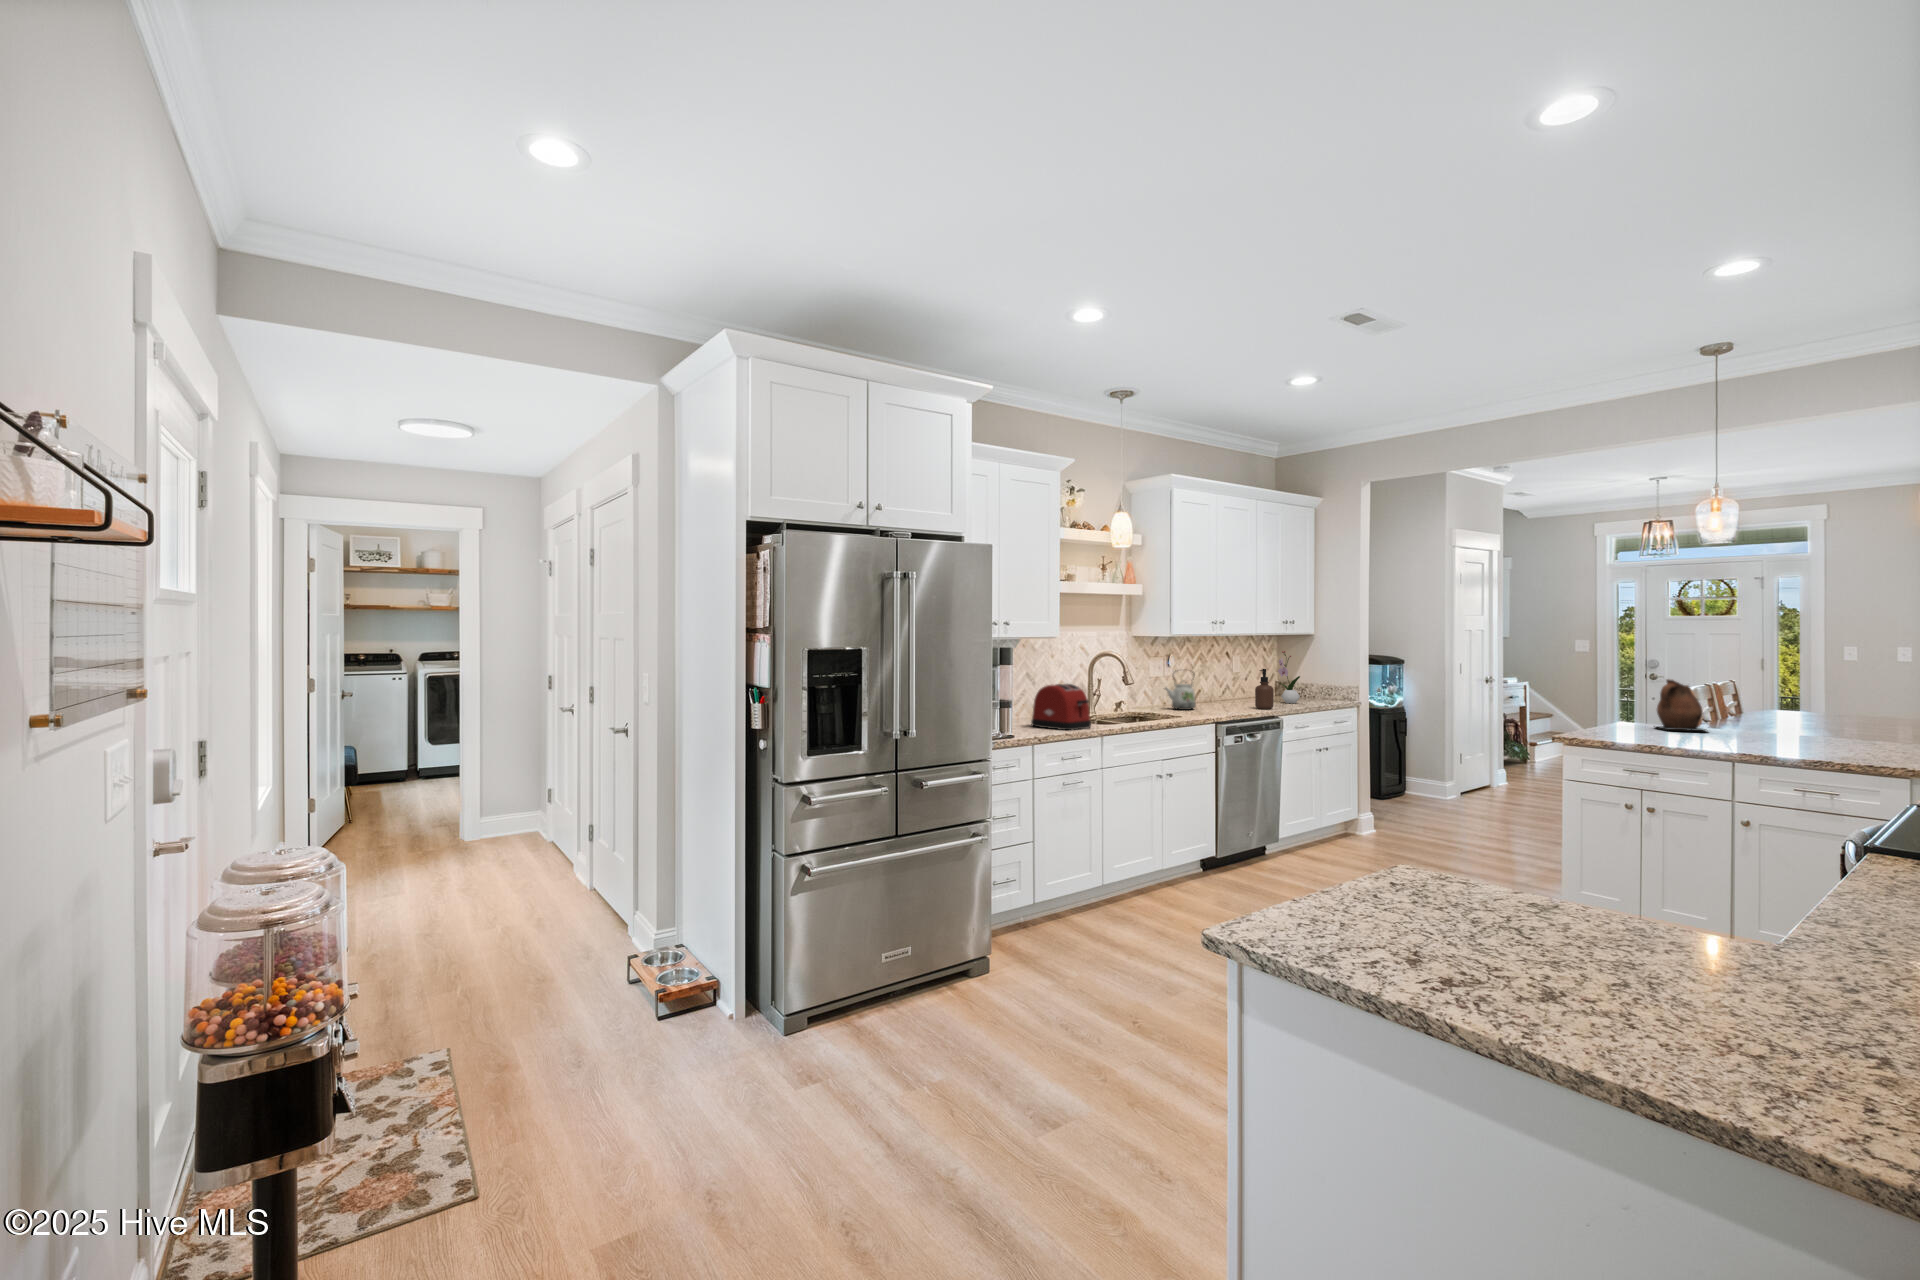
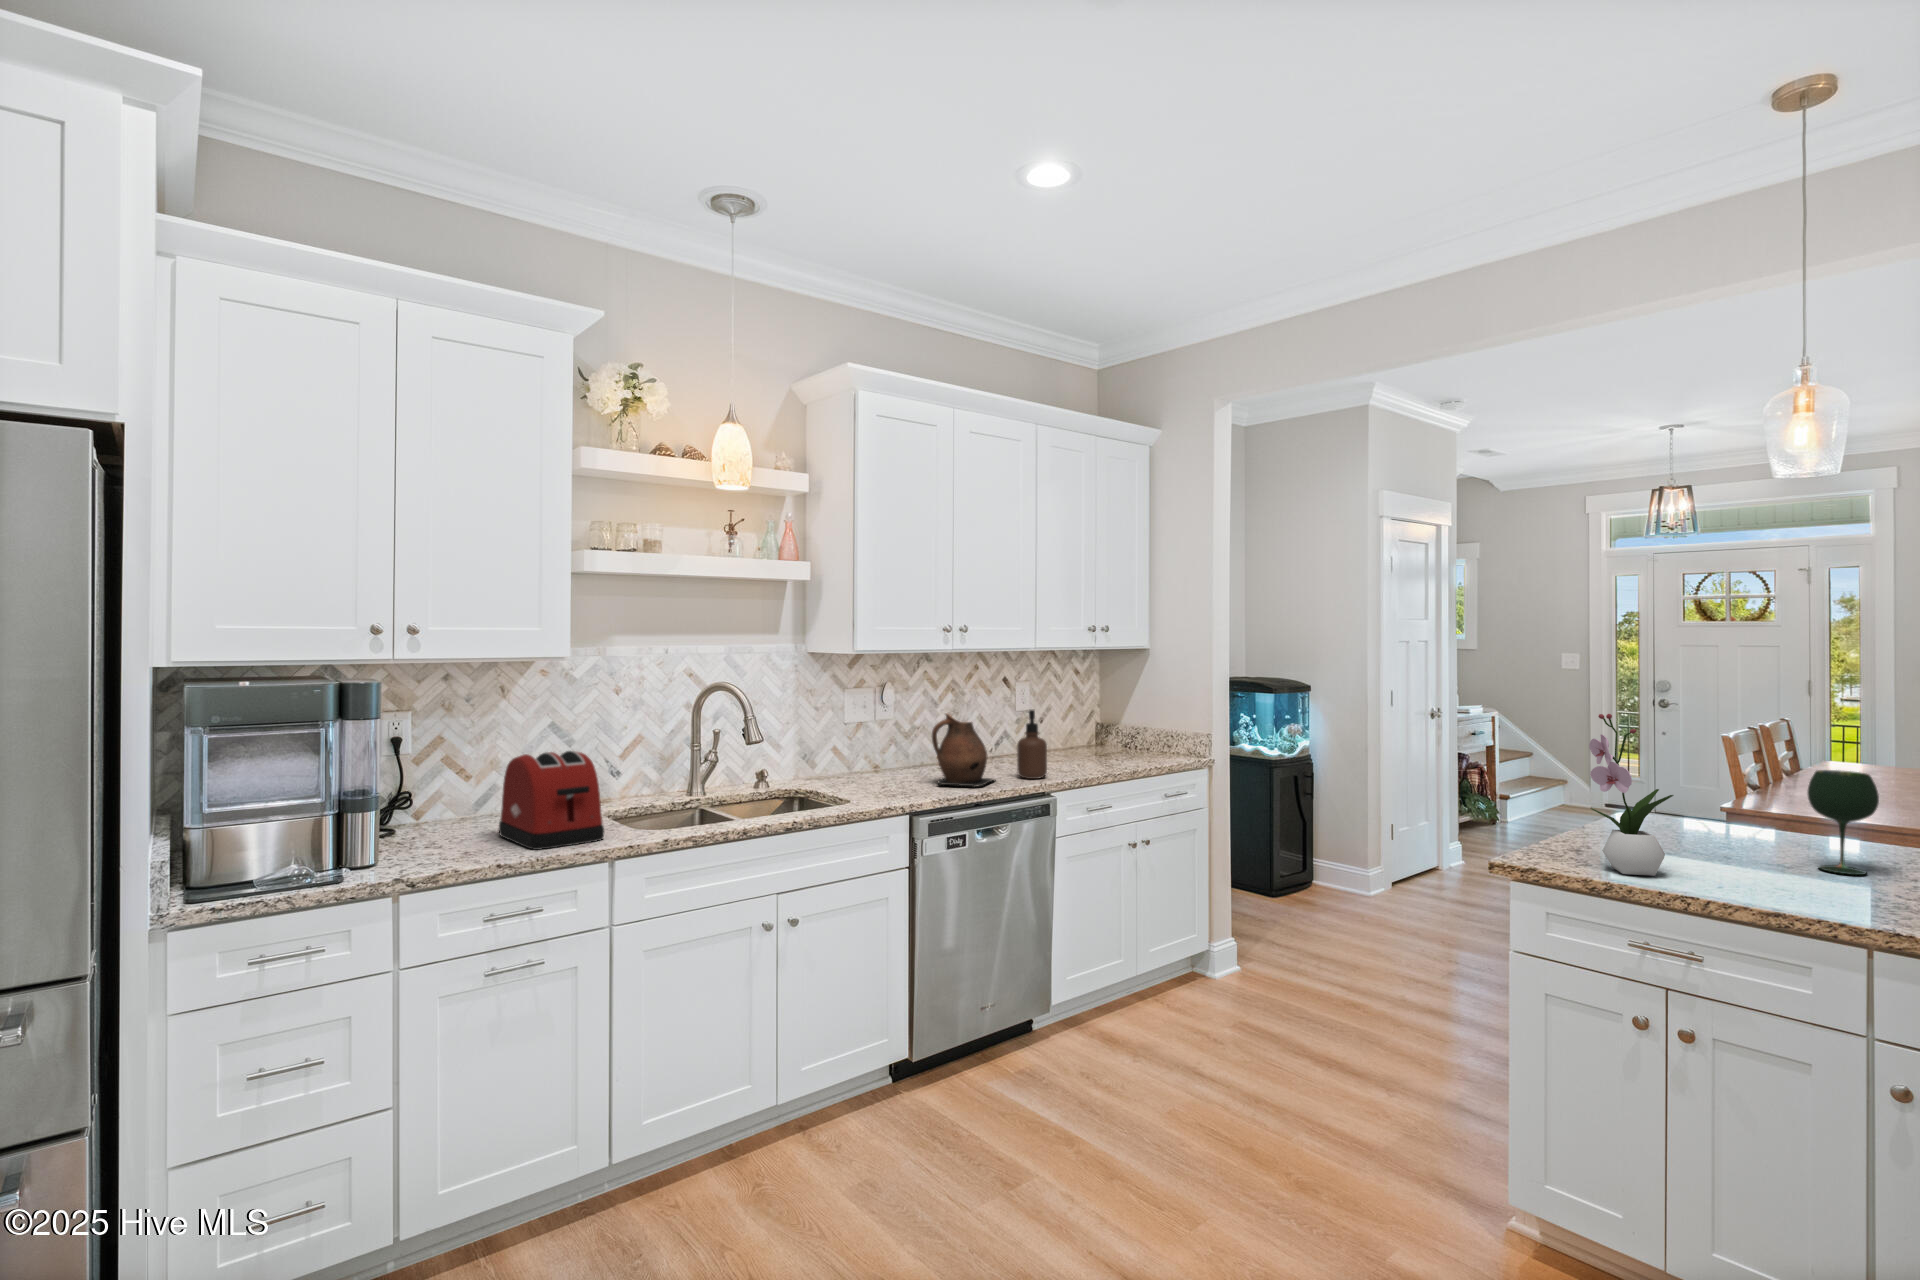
flower arrangement: present [1278,651,1300,703] -> present [1589,714,1674,876]
ceramic pitcher: present [1654,679,1706,731] -> present [932,713,995,787]
kettle: present [1165,684,1196,710] -> none [862,711,917,780]
wine glass: none [1714,689,1747,738] -> present [1808,770,1879,875]

